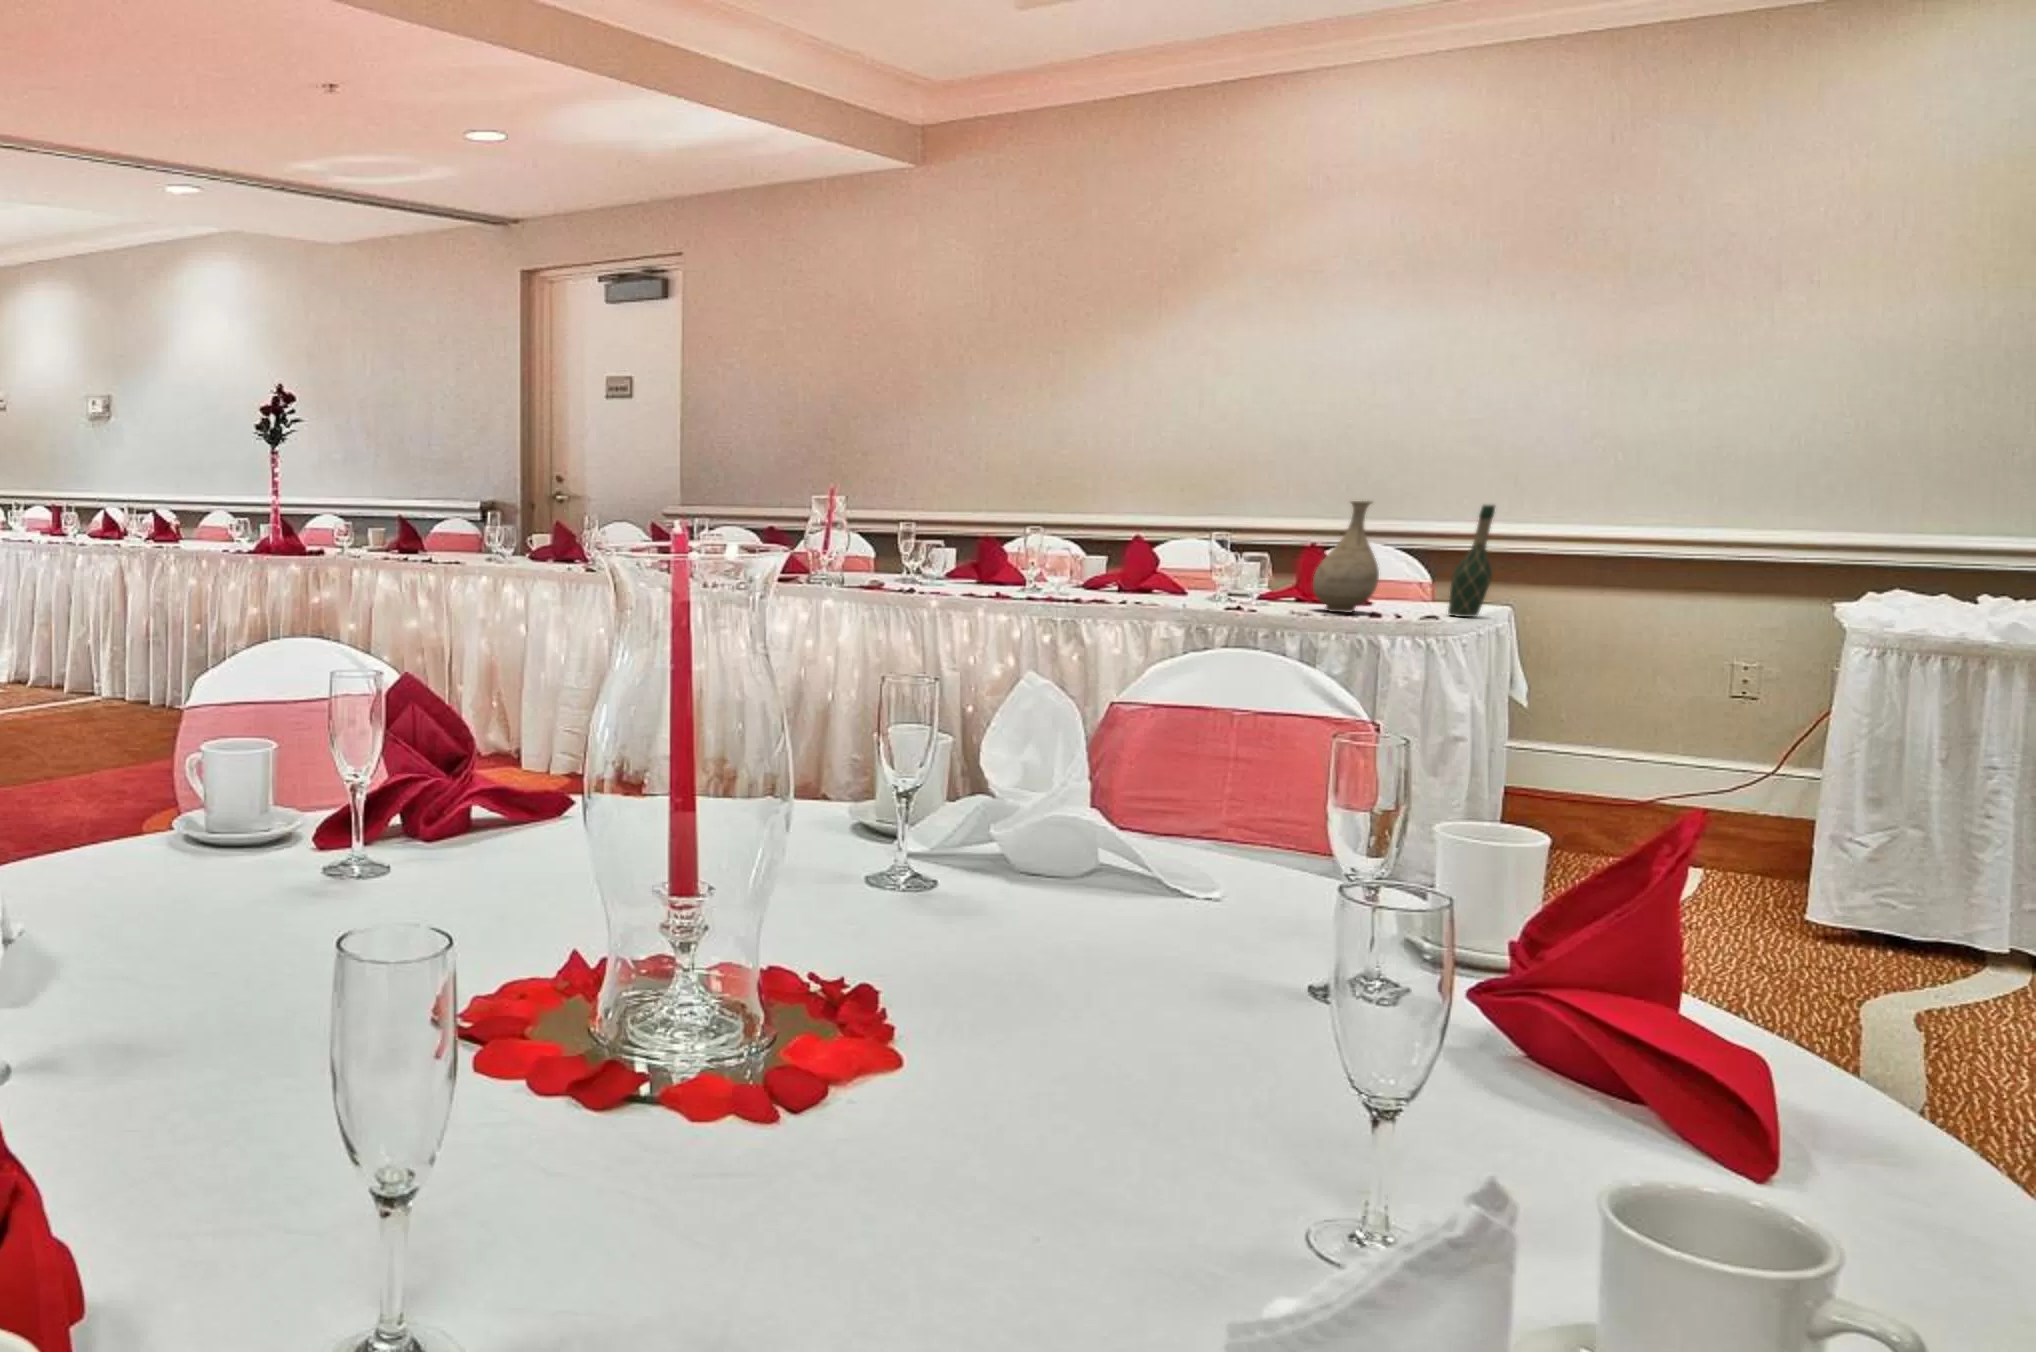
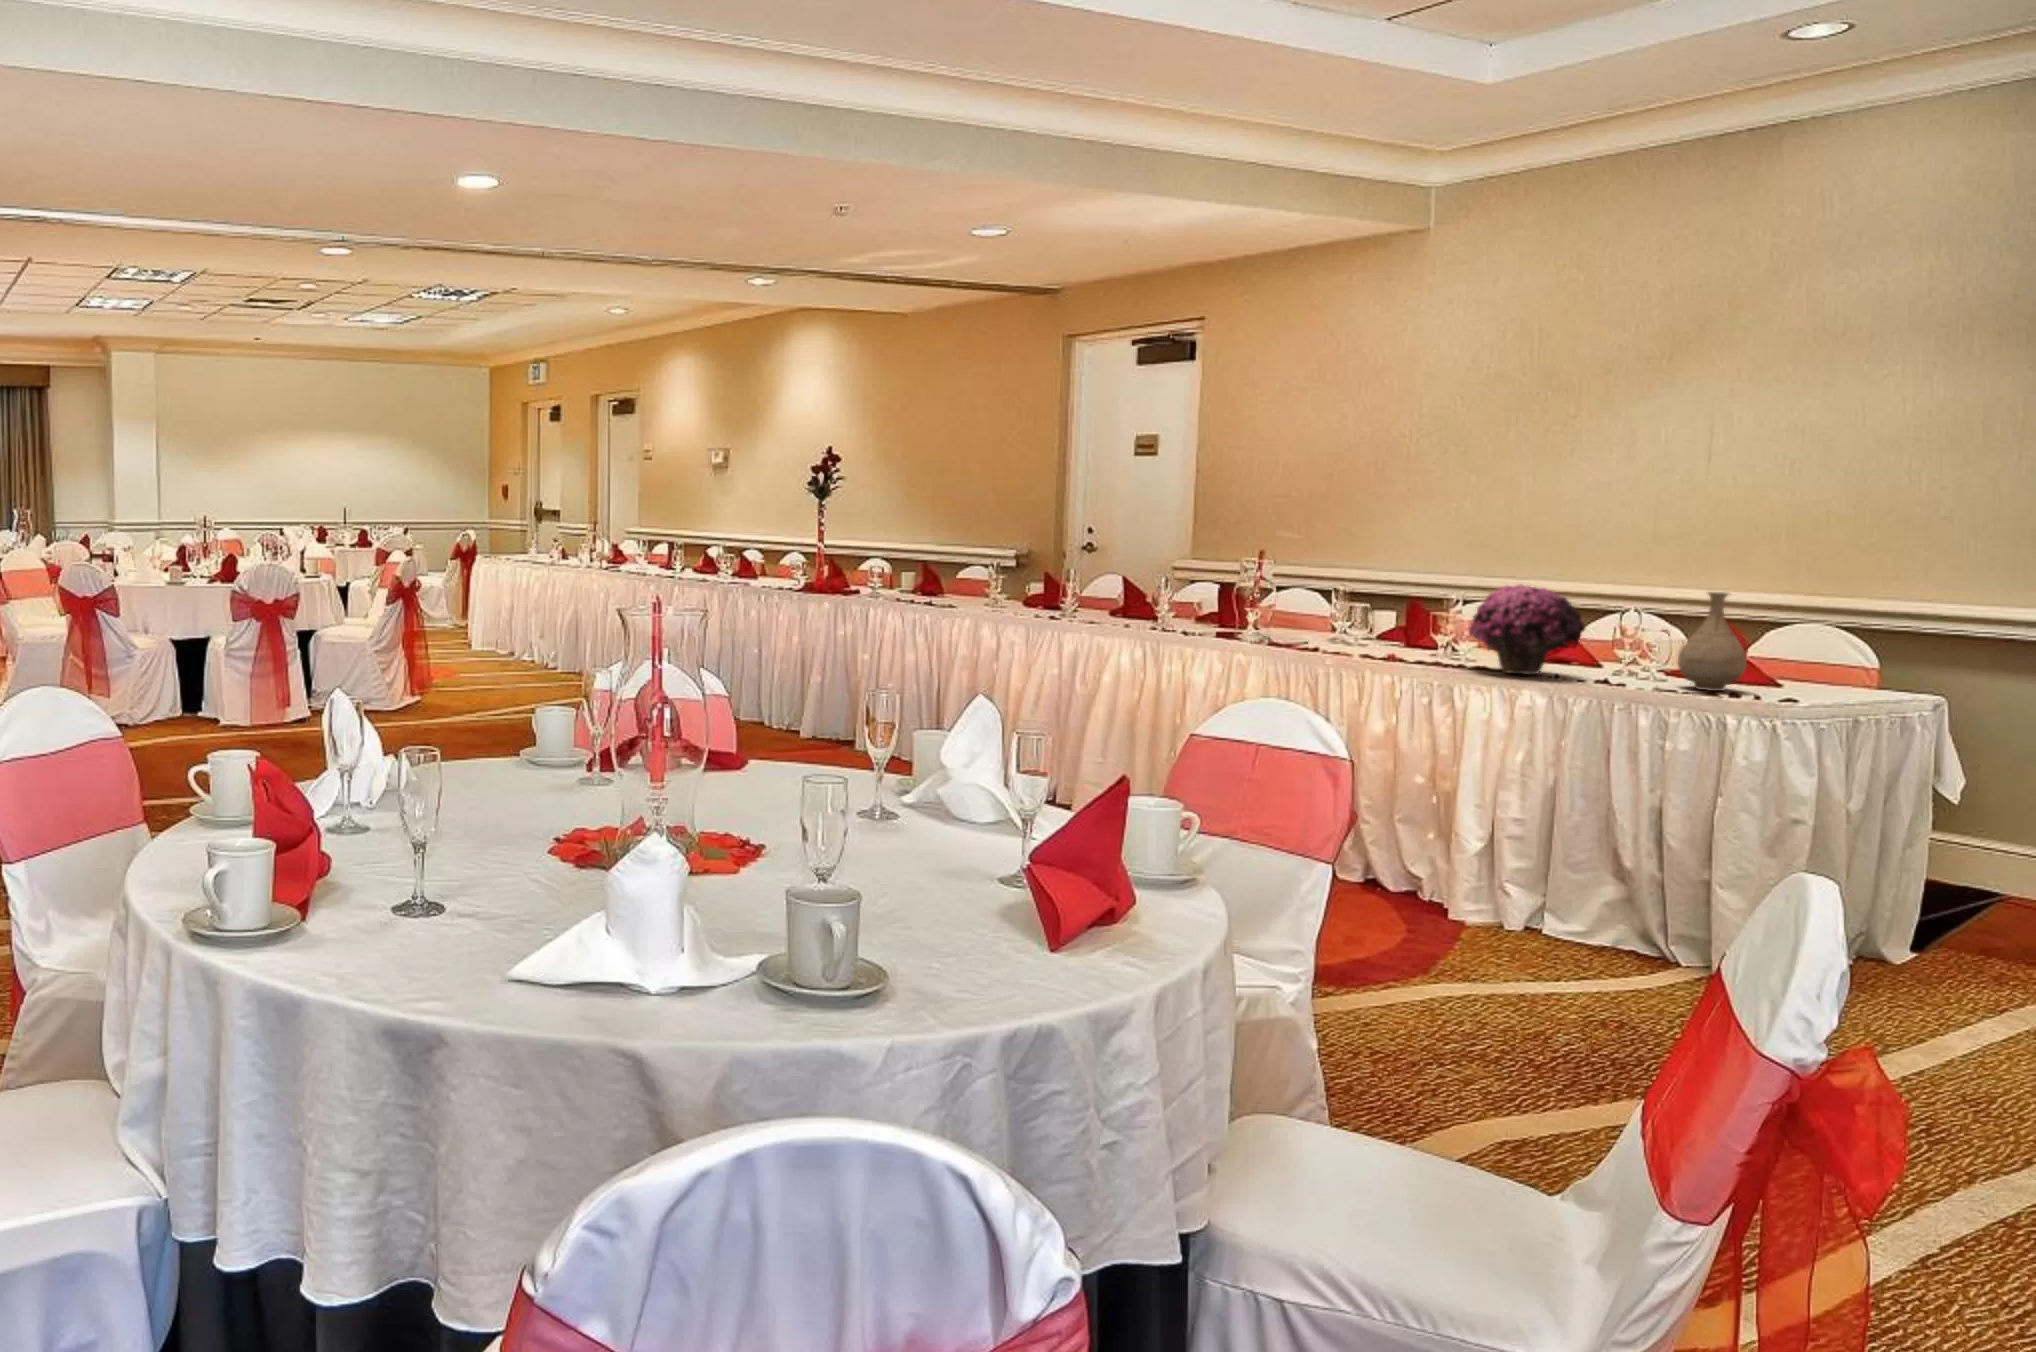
flower: none [1115,498,1235,604] -> present [1469,584,1585,675]
wine bottle: present [1448,505,1495,617] -> none [1835,600,1879,703]

